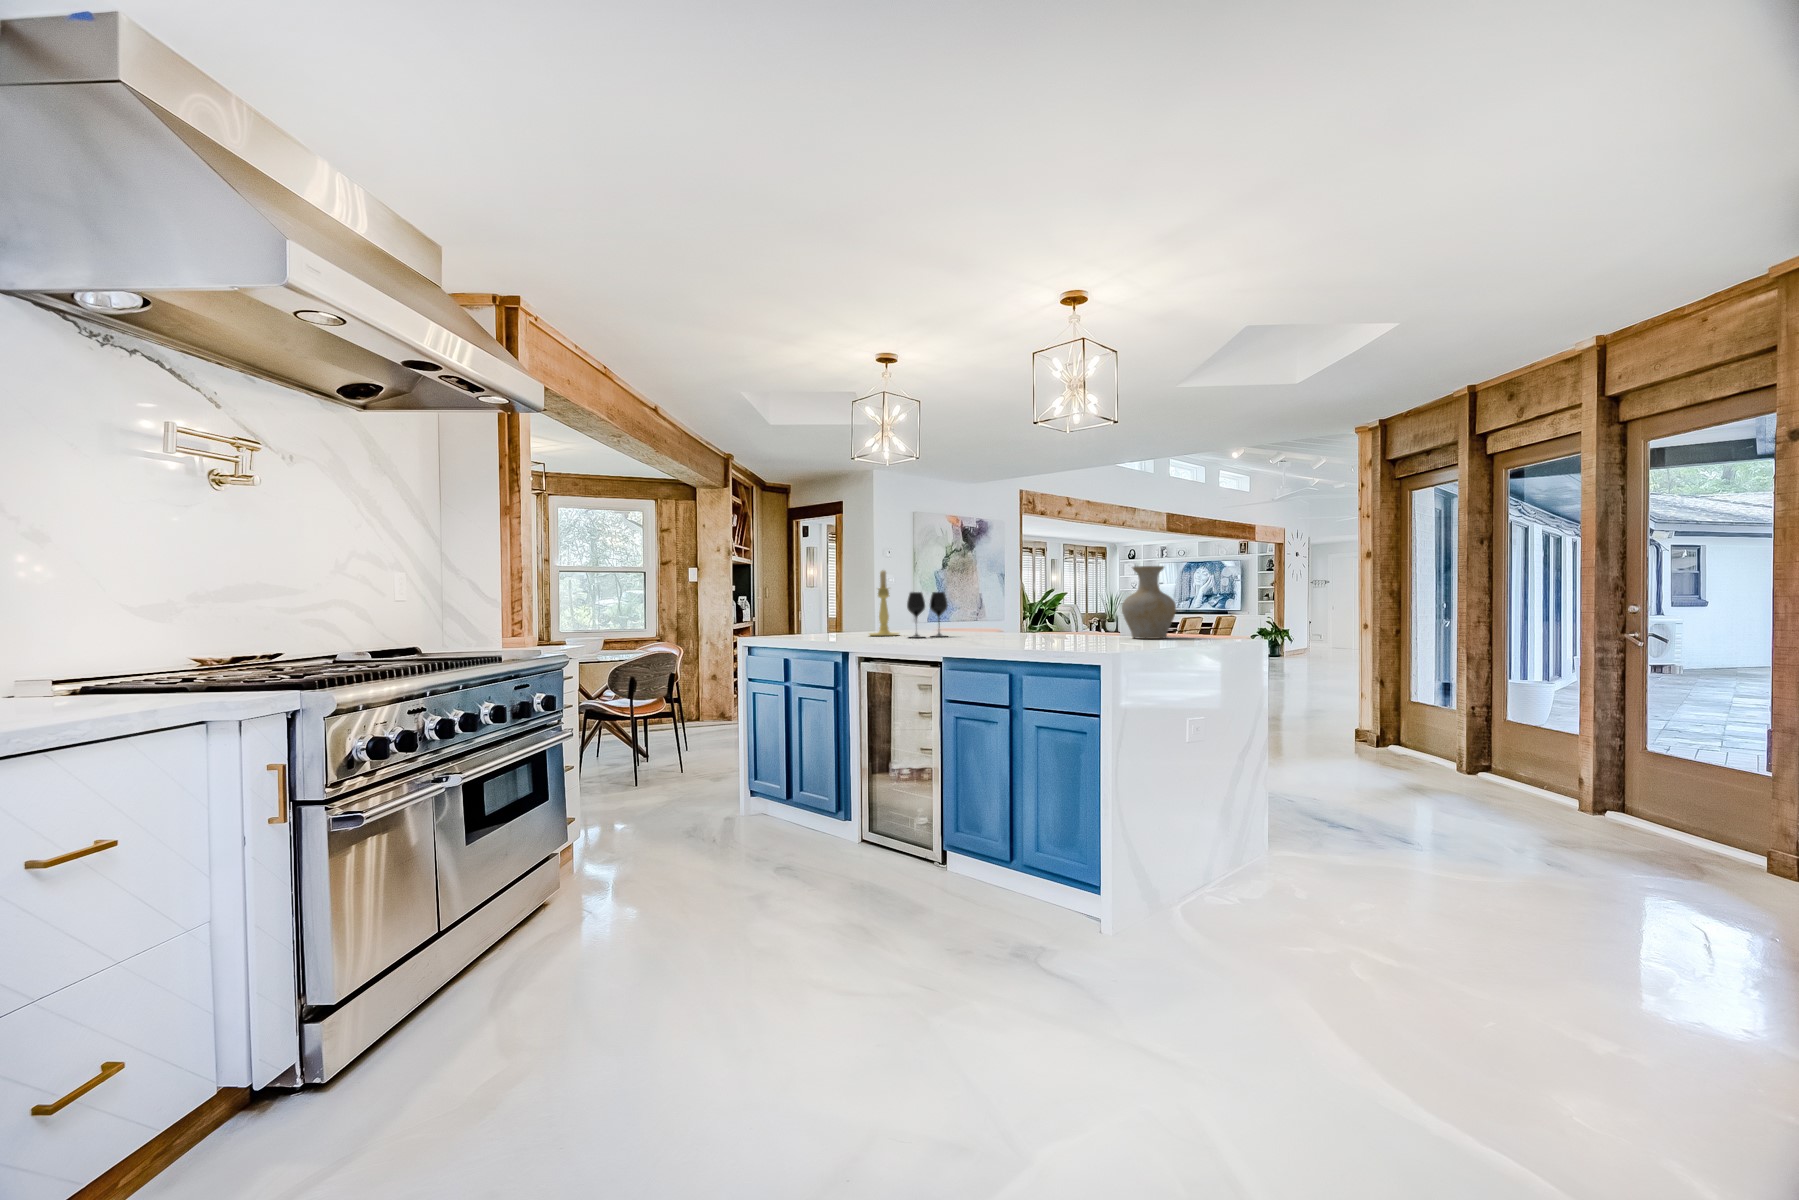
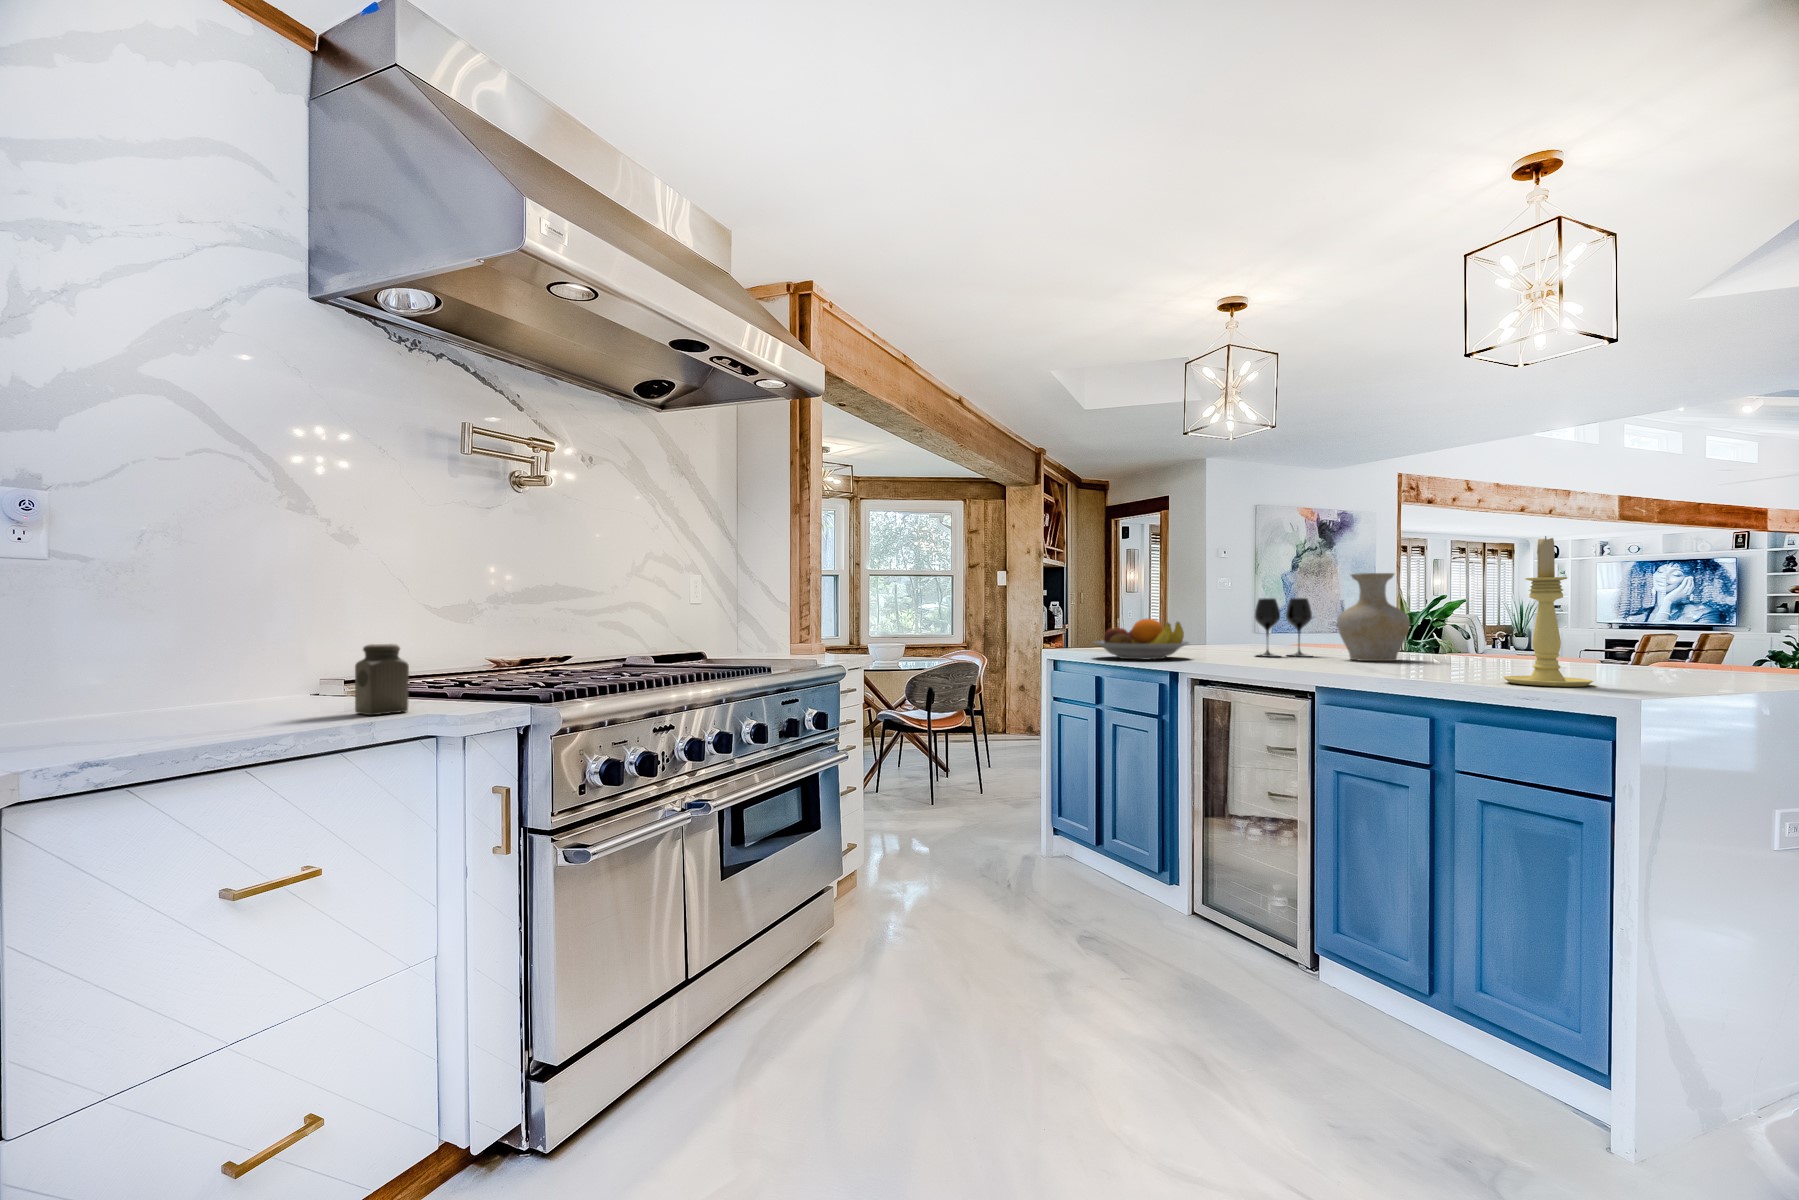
vase: present [1122,566,1176,639] -> present [1337,573,1410,661]
candle holder: present [870,570,899,636] -> present [1503,536,1594,687]
fruit bowl: none [782,609,859,643] -> present [1094,619,1189,660]
salt shaker: none [126,639,185,704] -> present [355,644,409,715]

